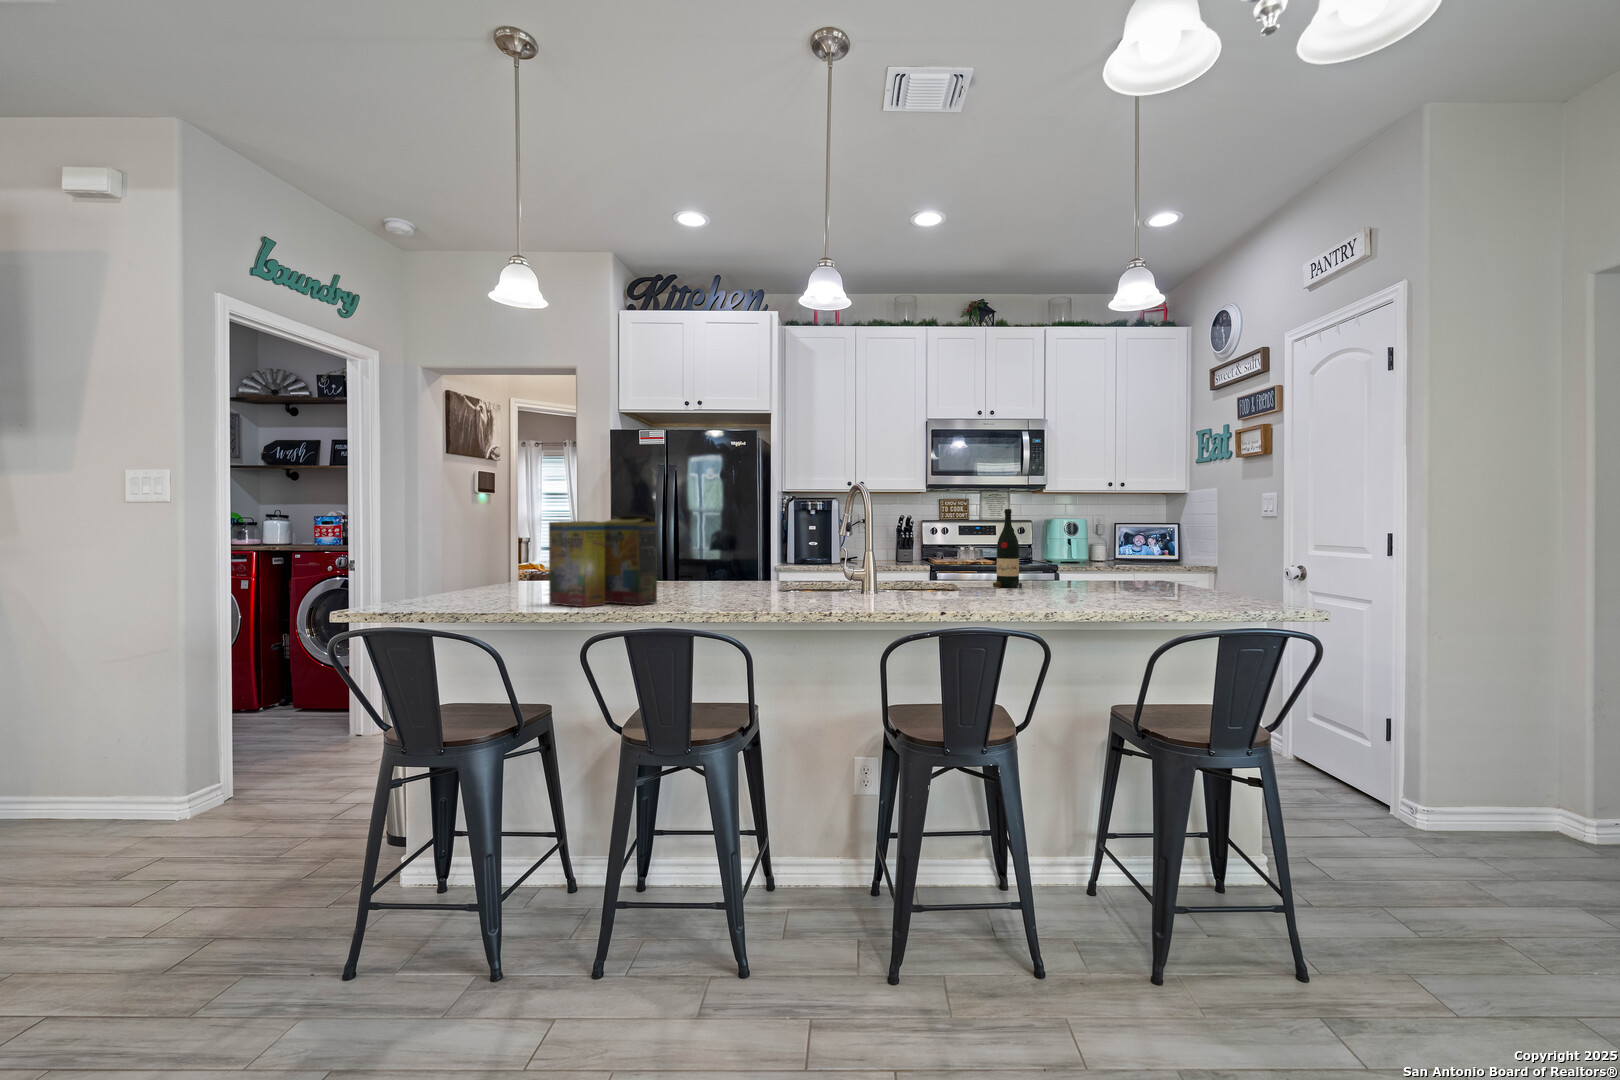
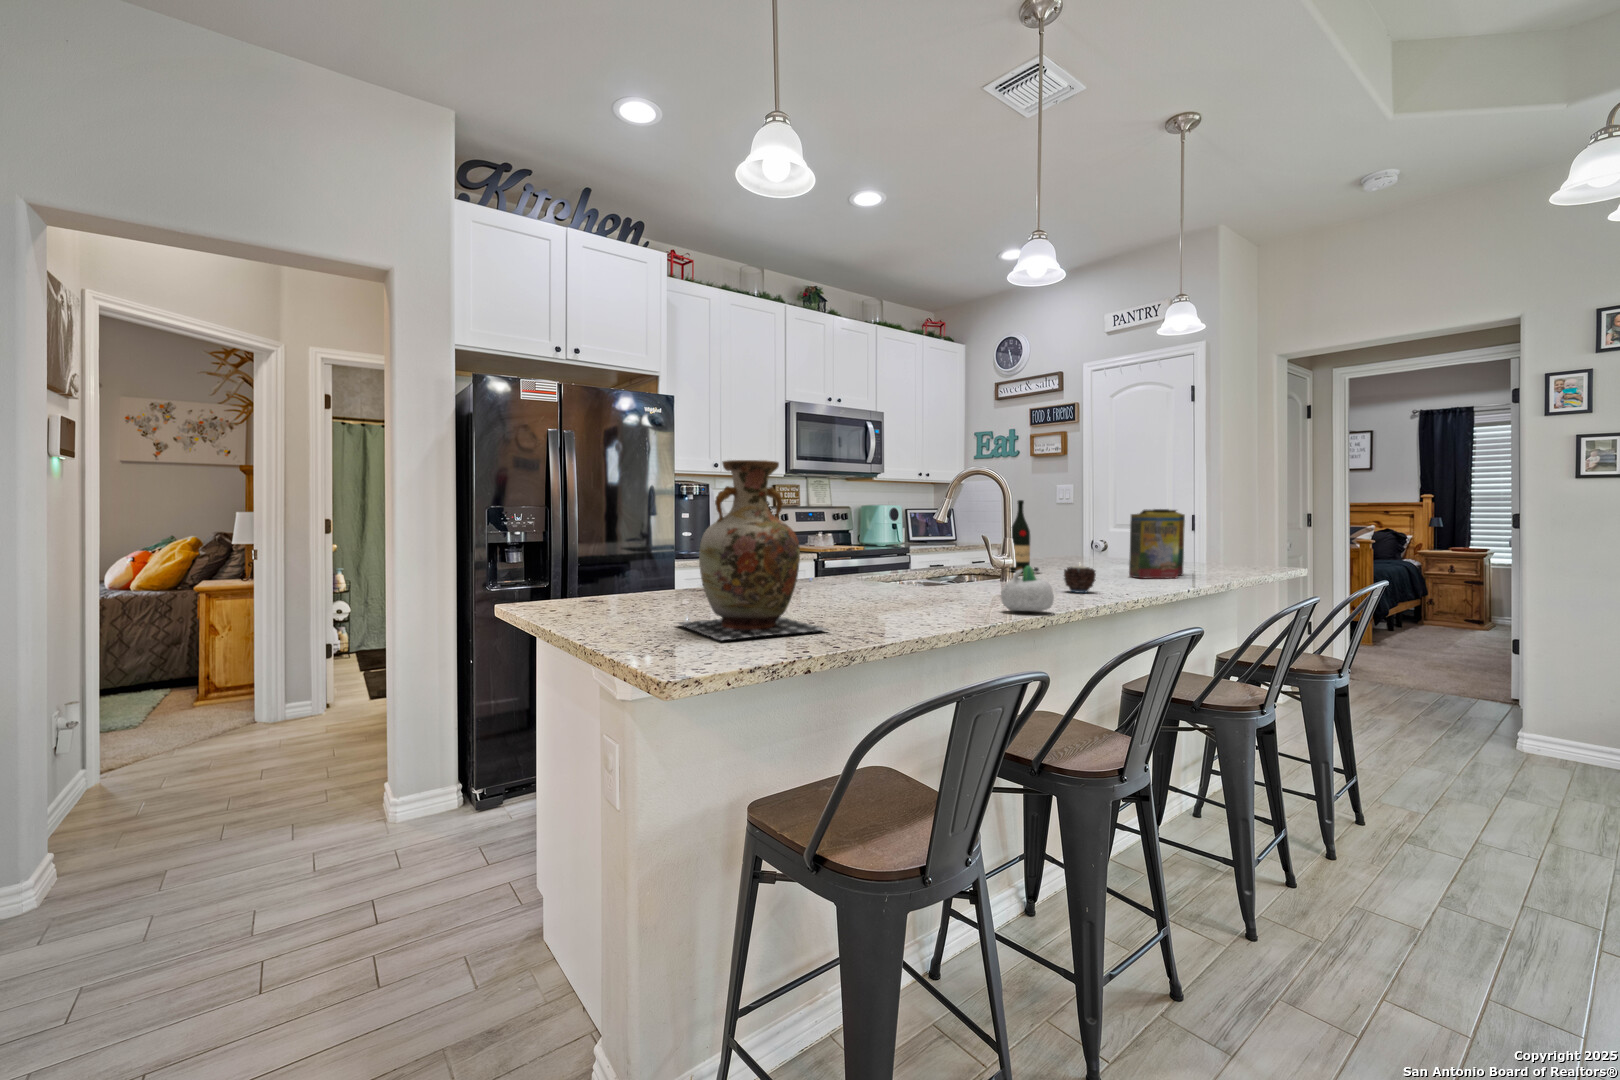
vase: none [422,485,544,604] -> present [678,460,827,640]
cereal box: present [549,515,657,607] -> present [1129,509,1185,578]
succulent planter: none [677,567,716,607] -> present [1001,566,1054,611]
candle: none [864,570,897,602] -> present [1064,566,1096,593]

